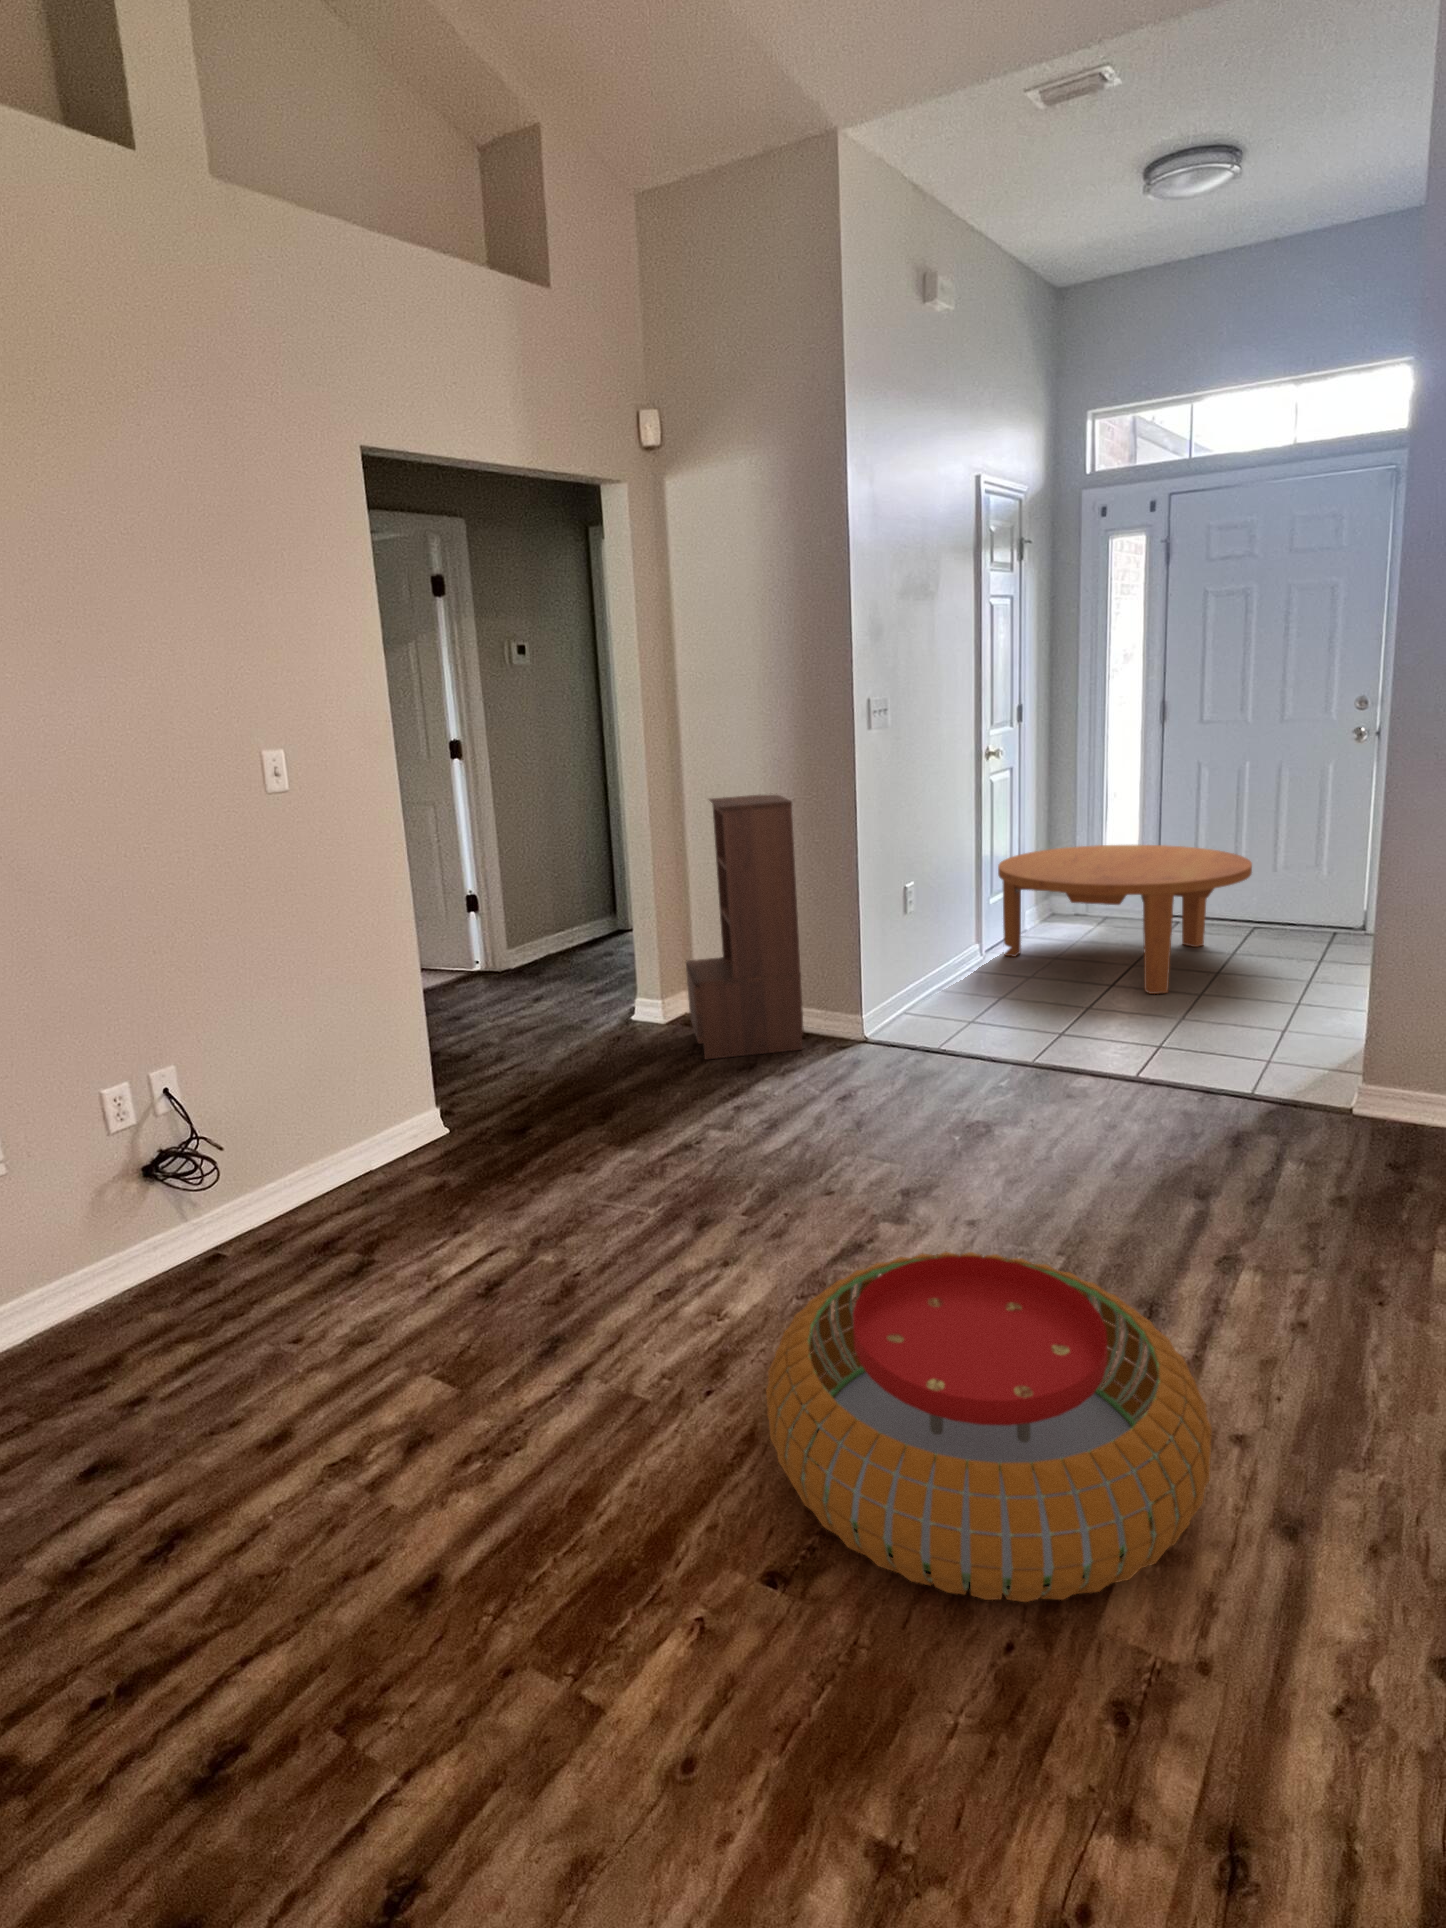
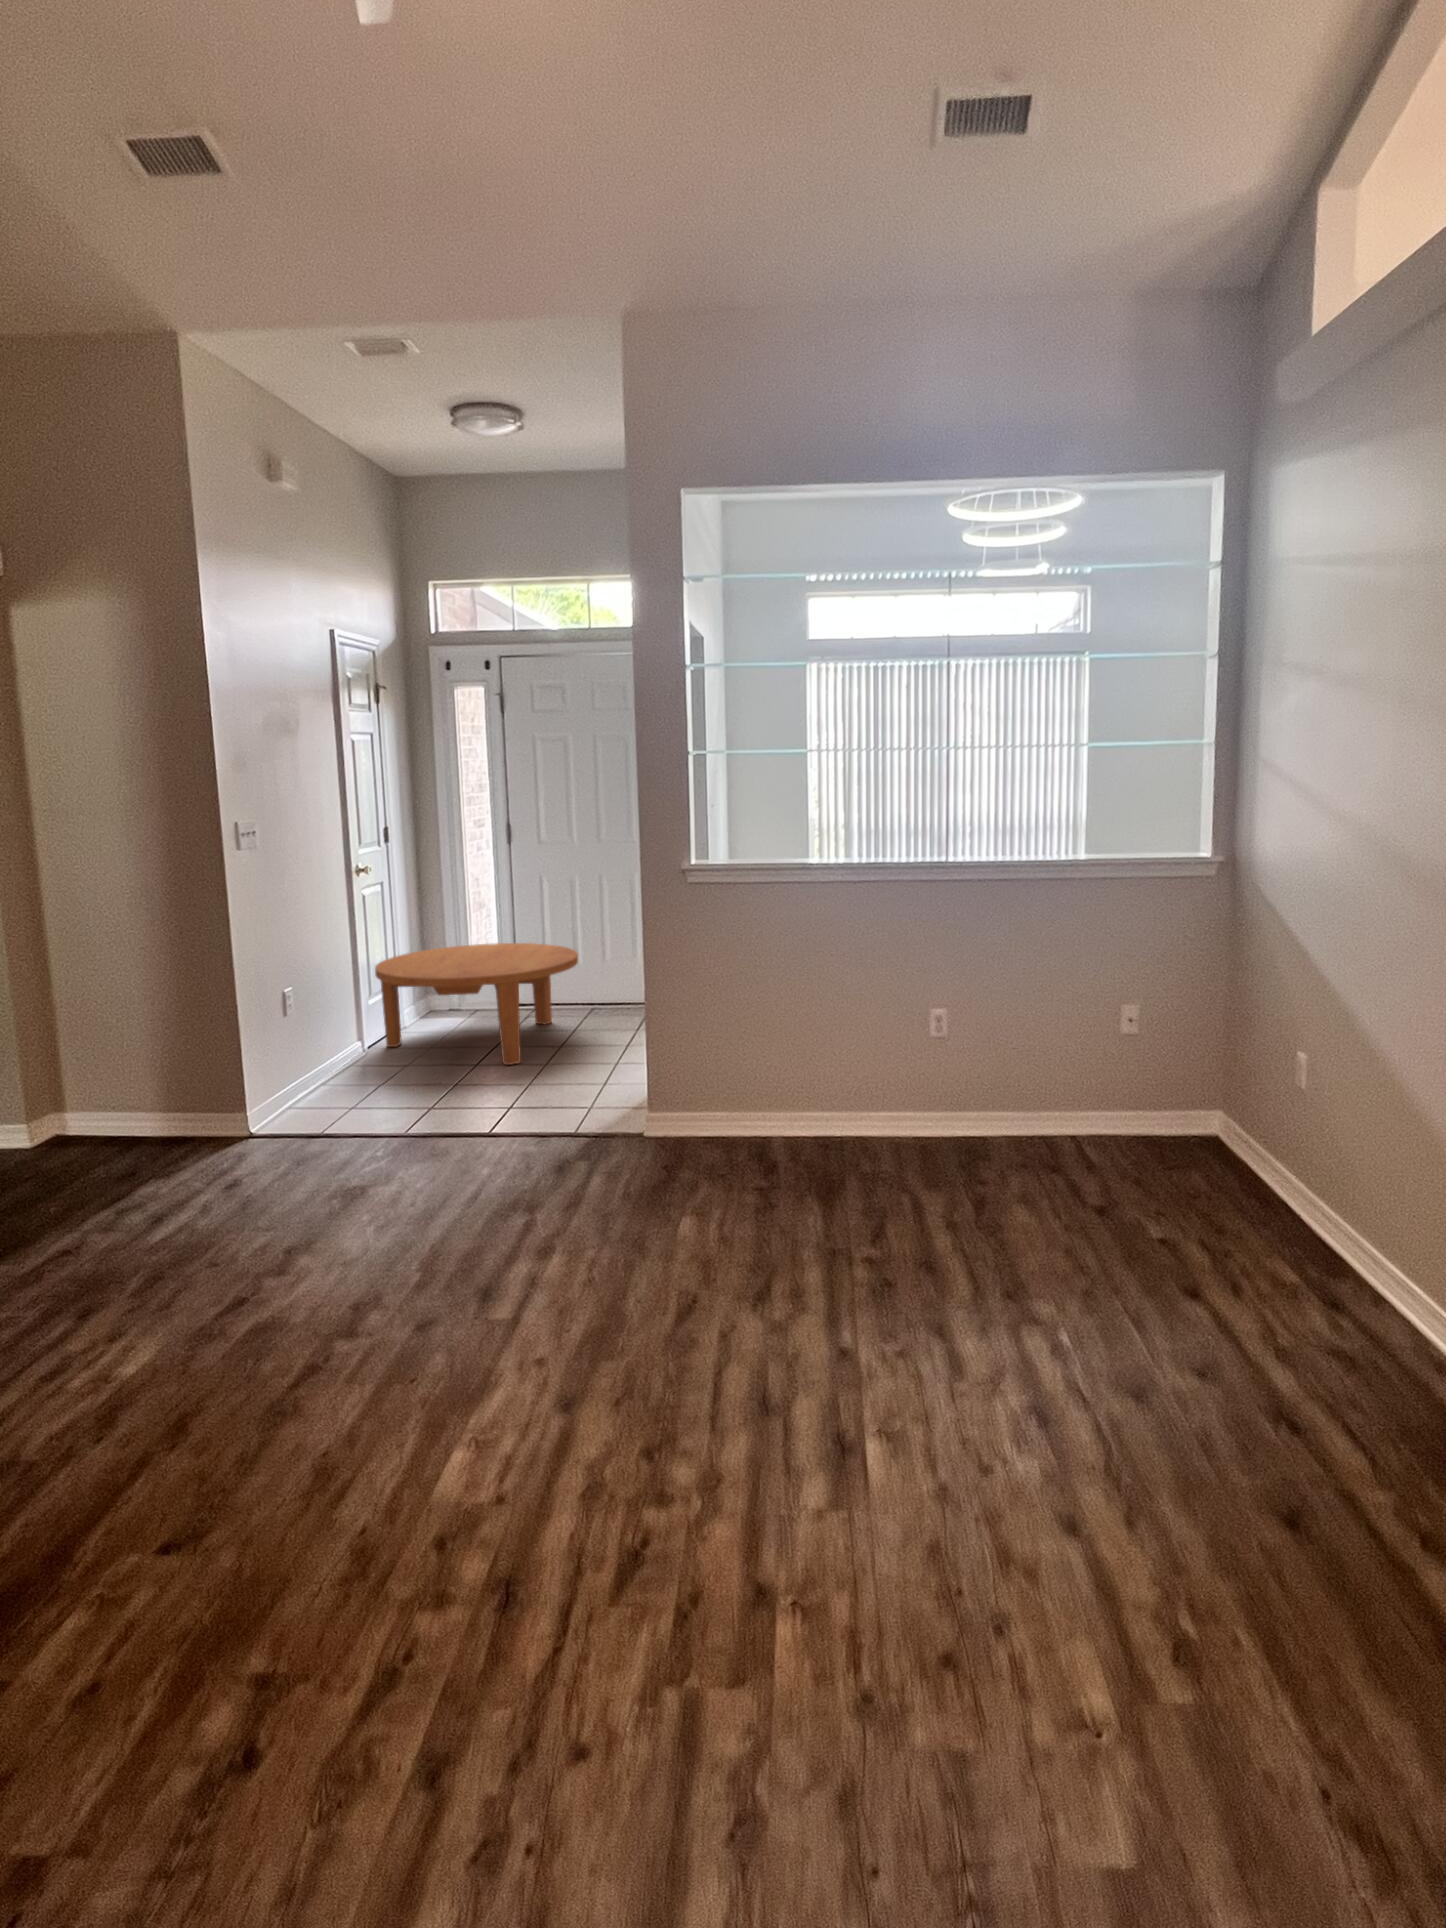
bookshelf: present [686,795,804,1059] -> none [43,909,185,1180]
pouf: present [766,1252,1212,1602] -> none [152,1270,512,1525]

